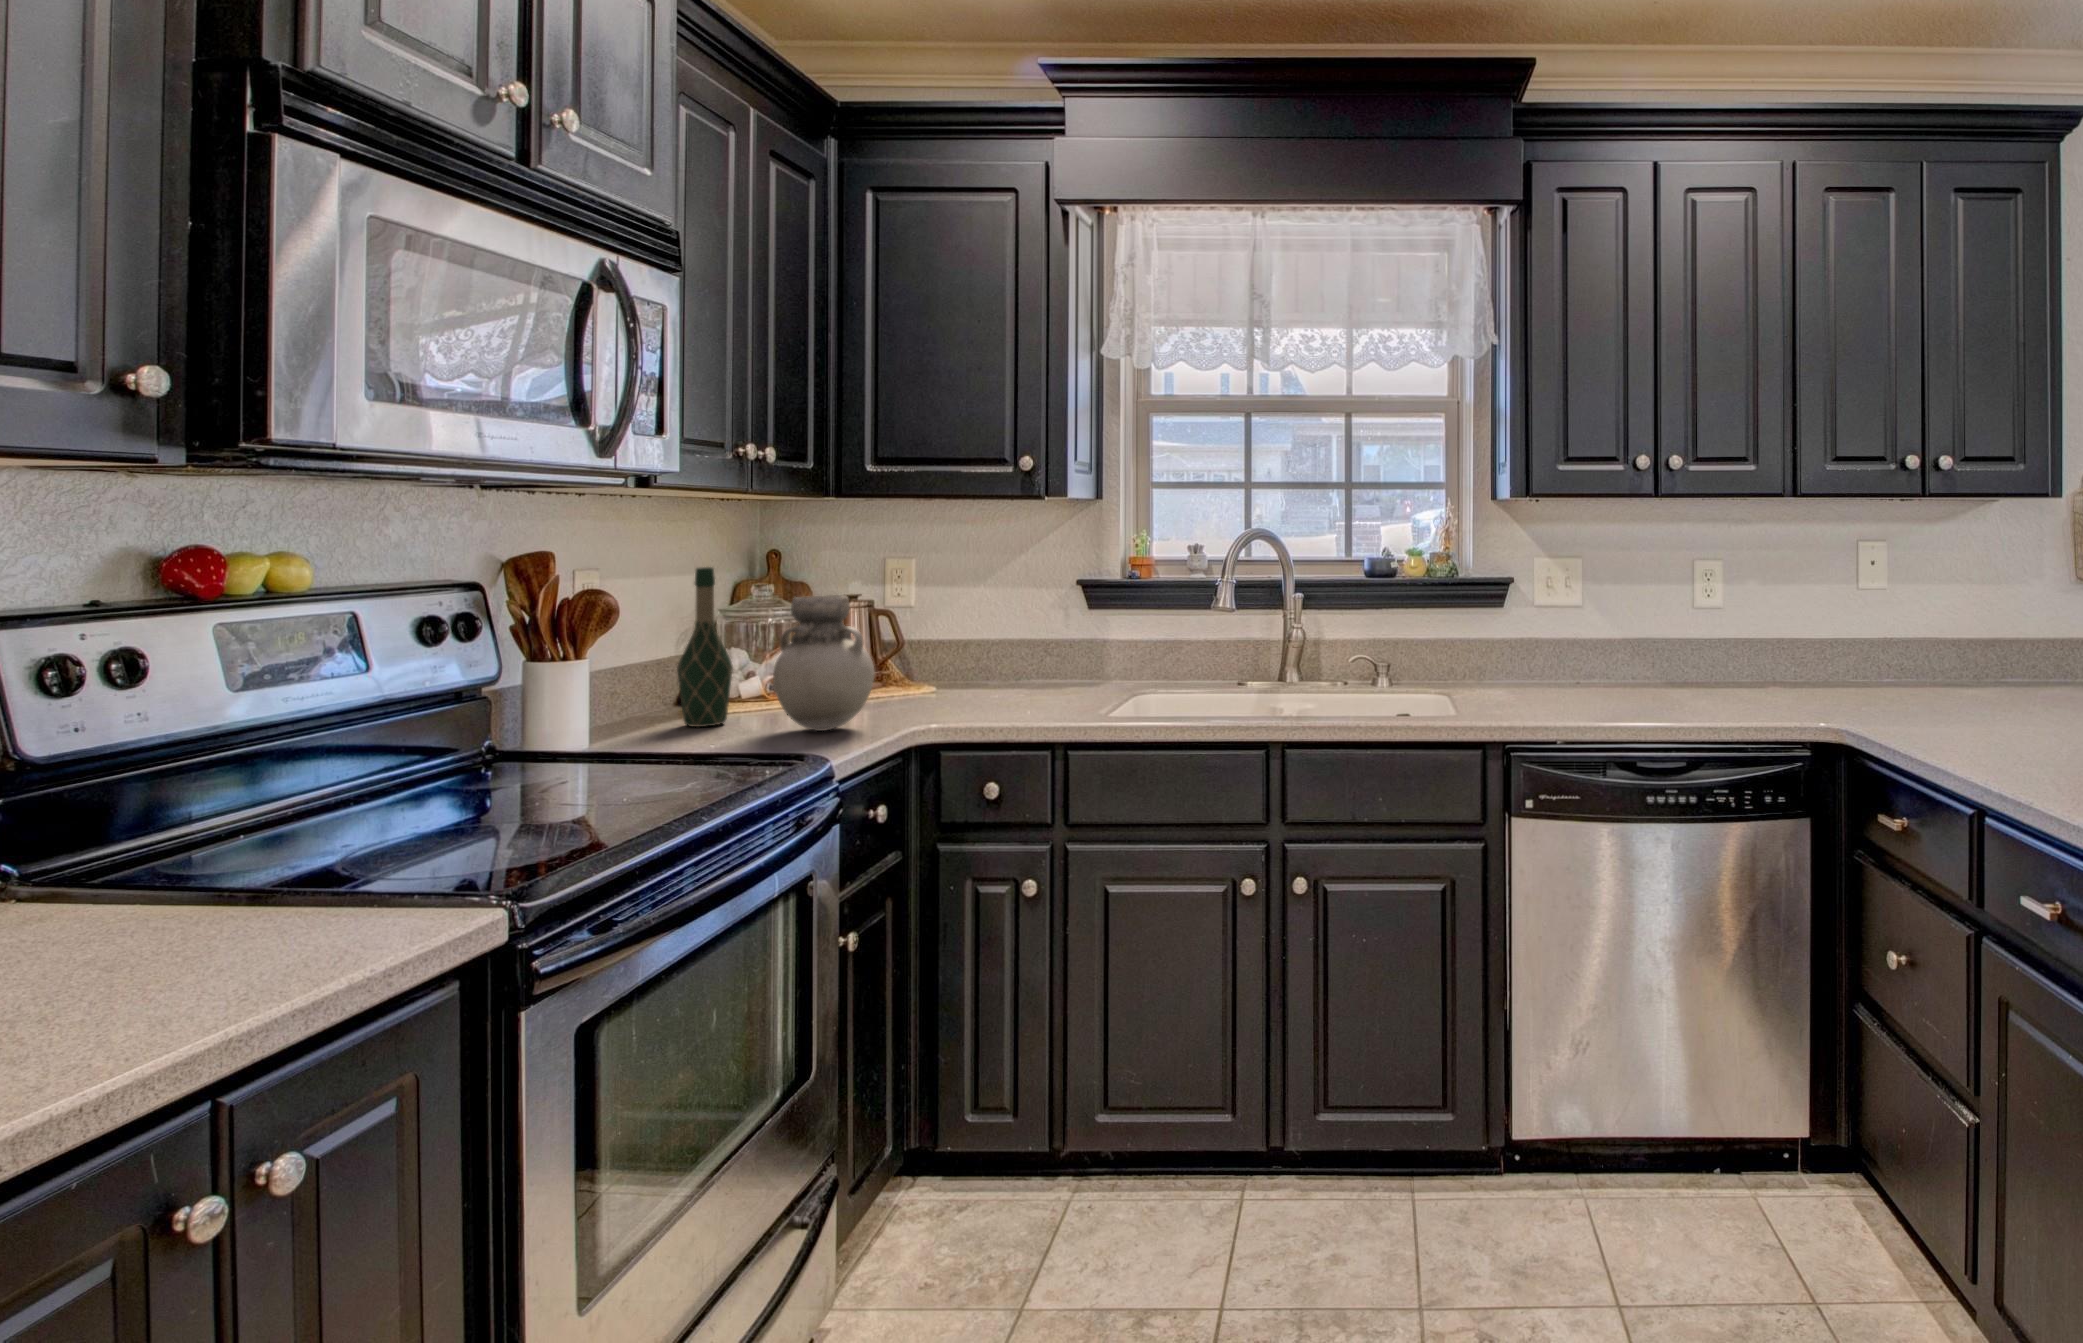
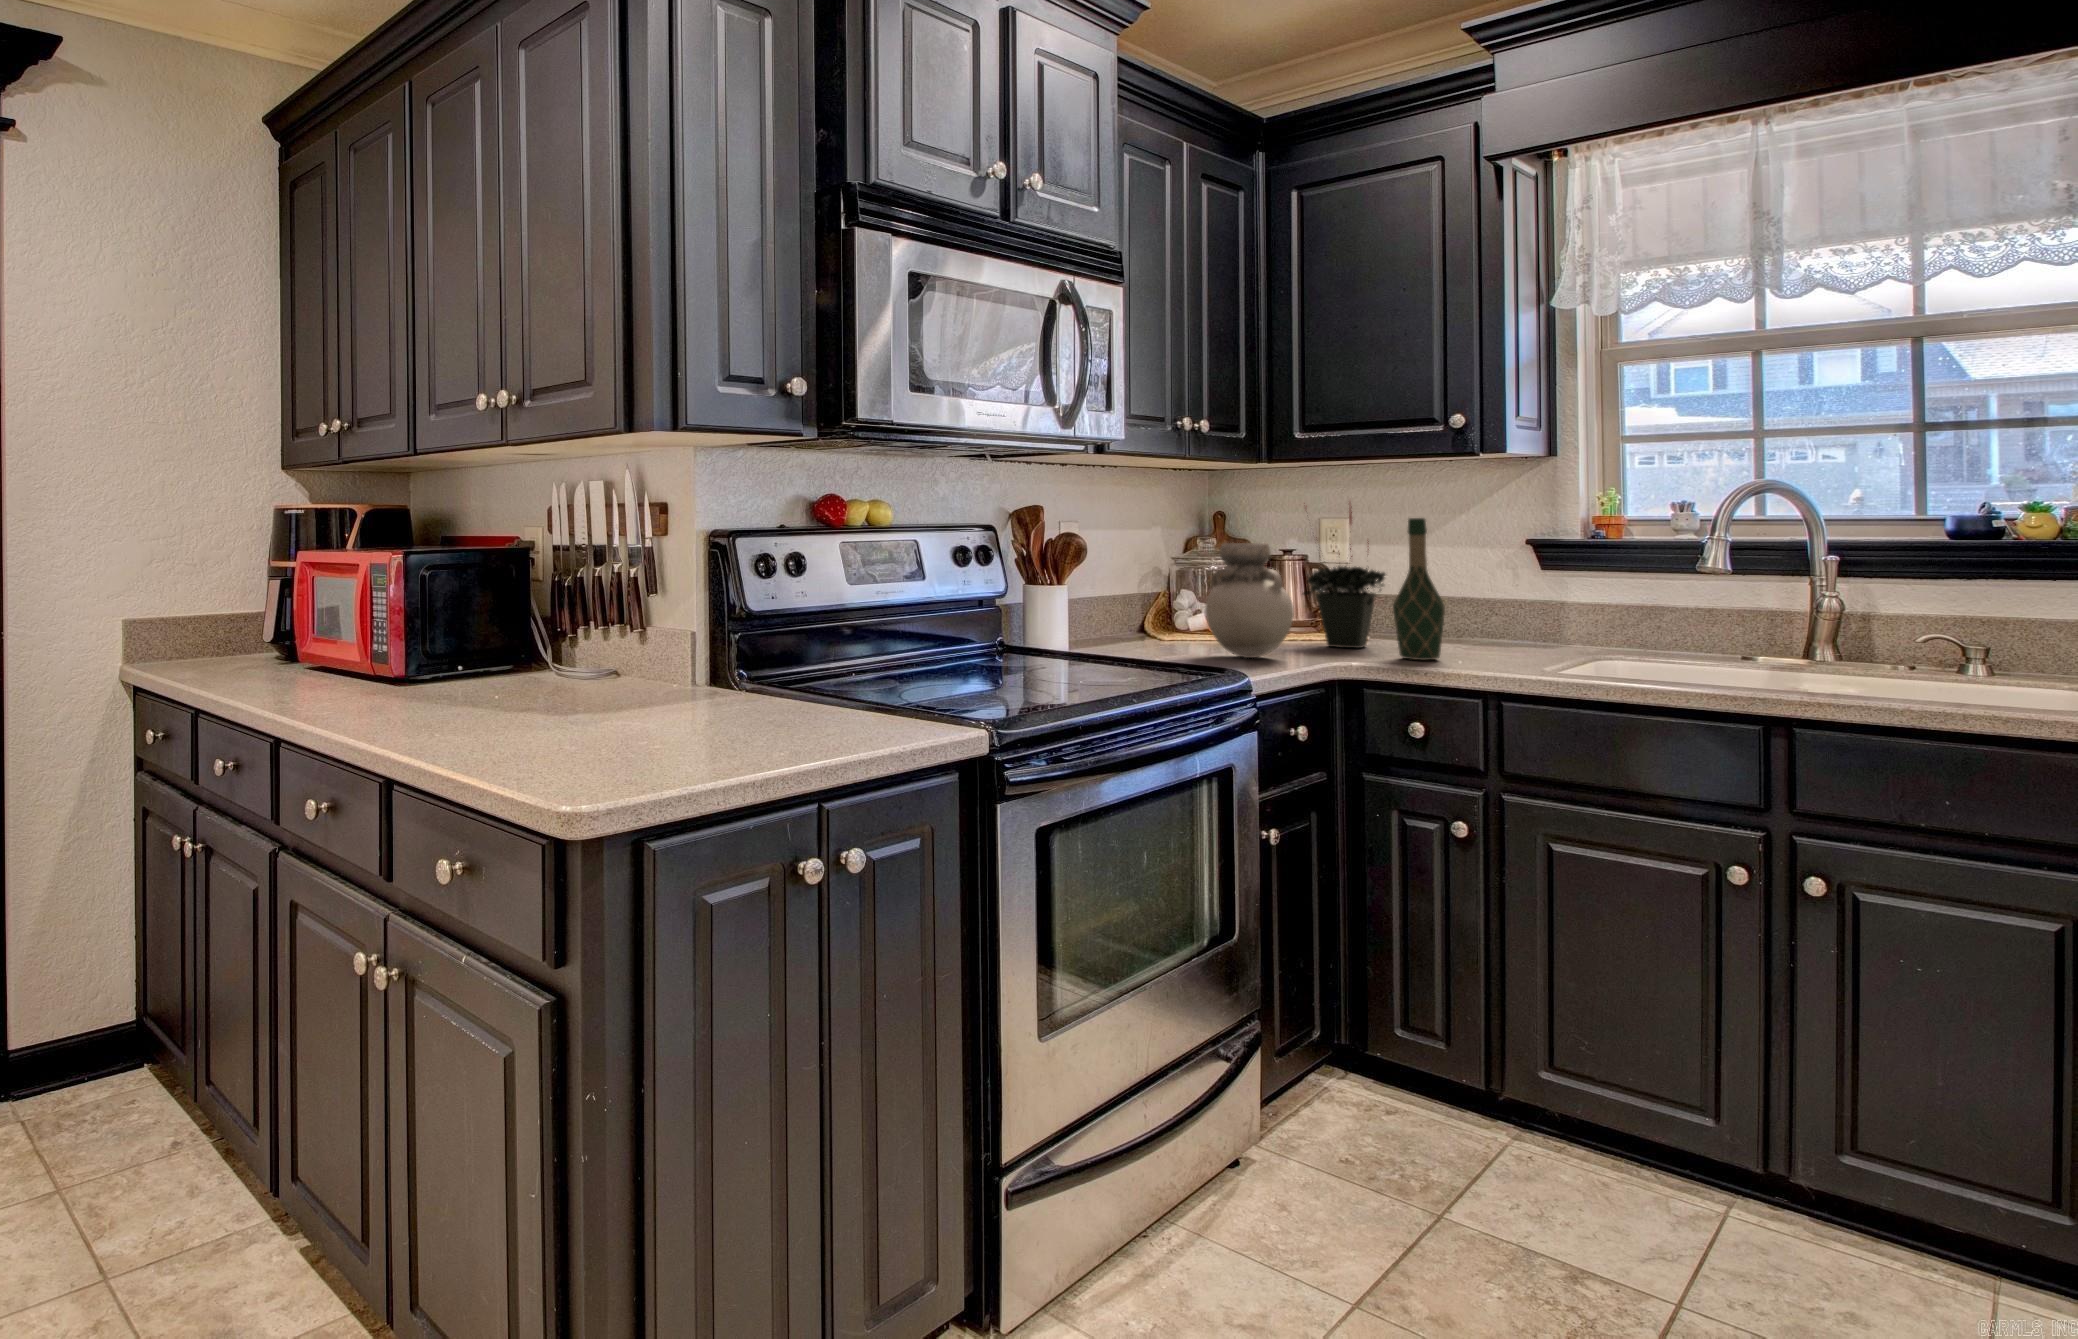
potted plant: none [875,541,960,705] -> present [1303,505,1385,648]
wine bottle: present [677,567,733,727] -> present [1393,518,1445,660]

